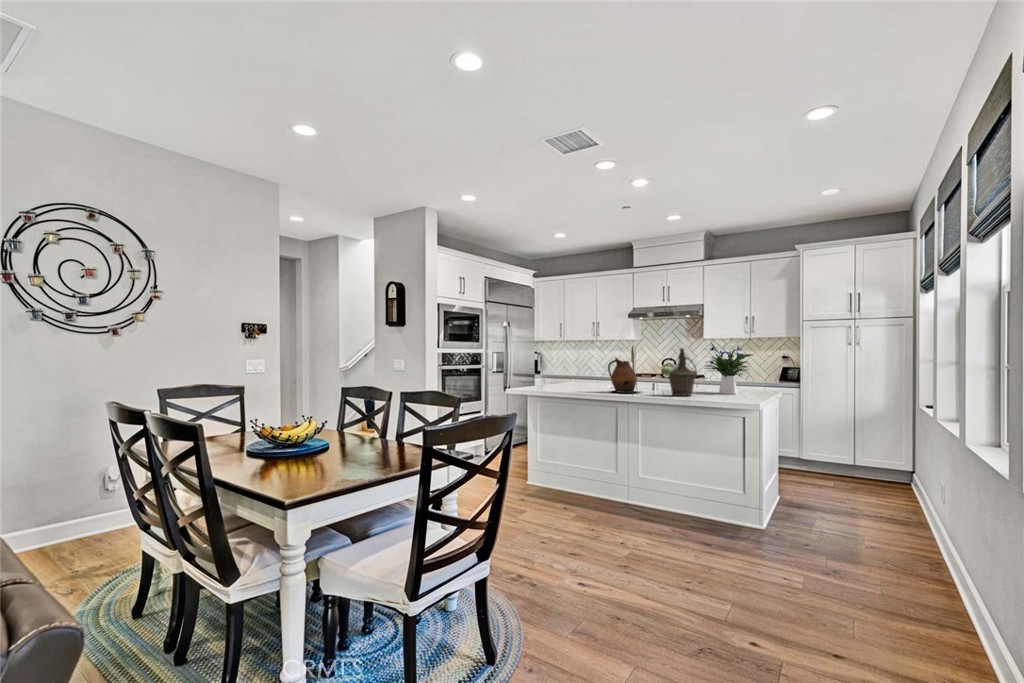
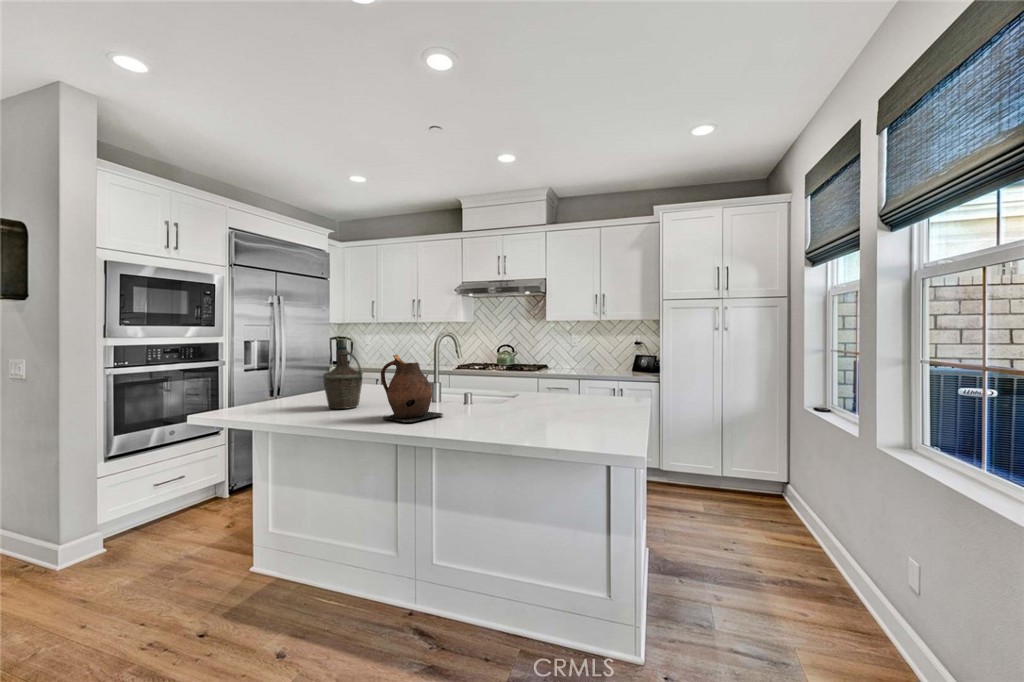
flower arrangement: present [706,343,752,394] -> none [543,328,618,410]
bottle: present [669,348,697,396] -> present [323,339,363,409]

